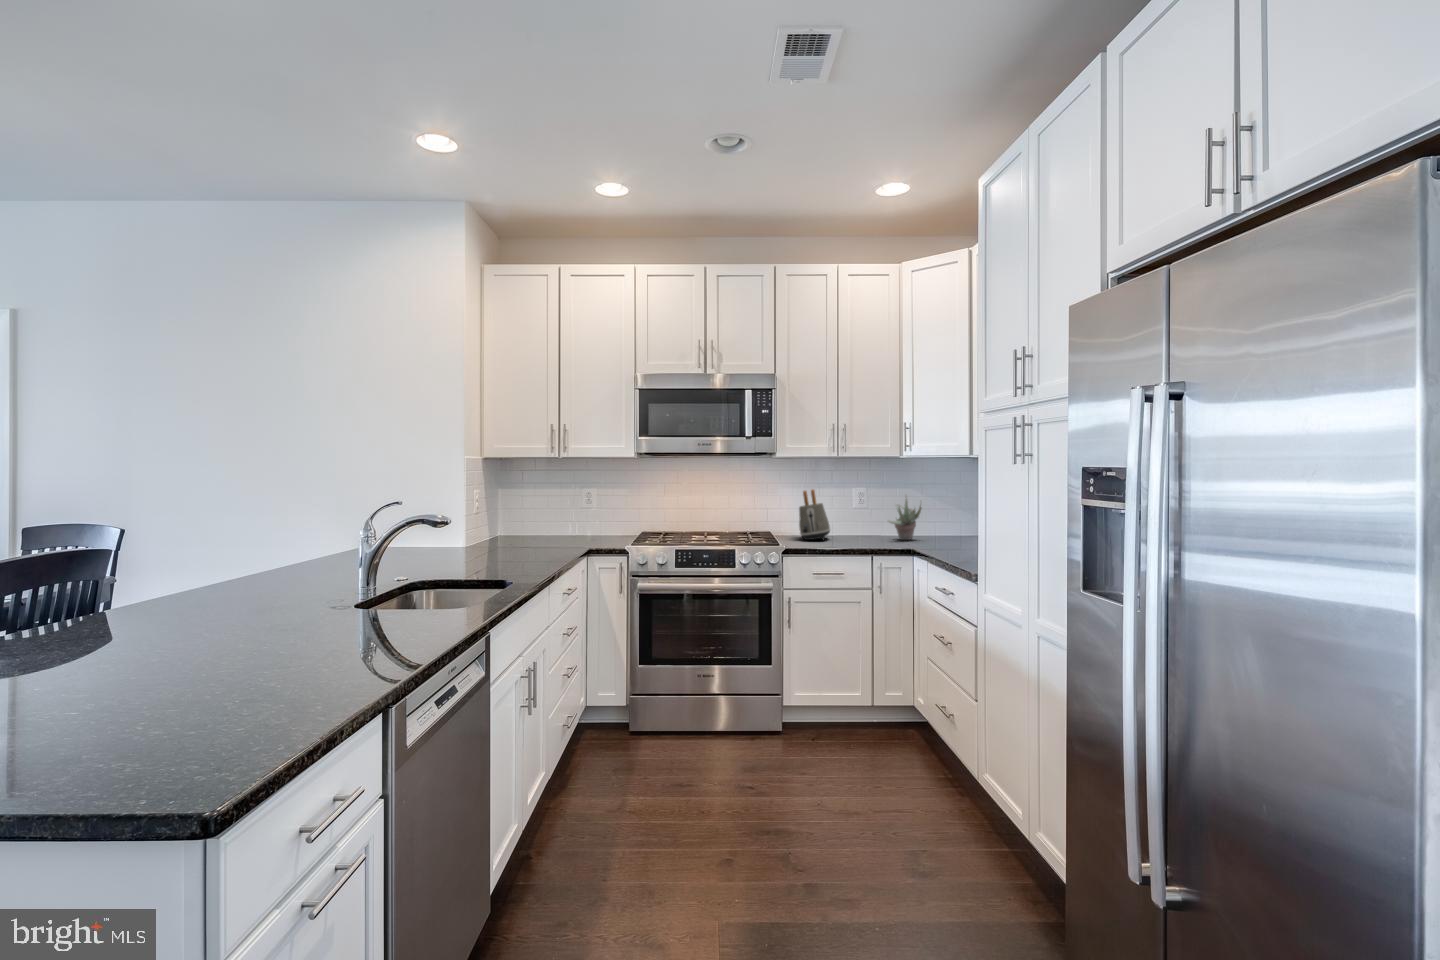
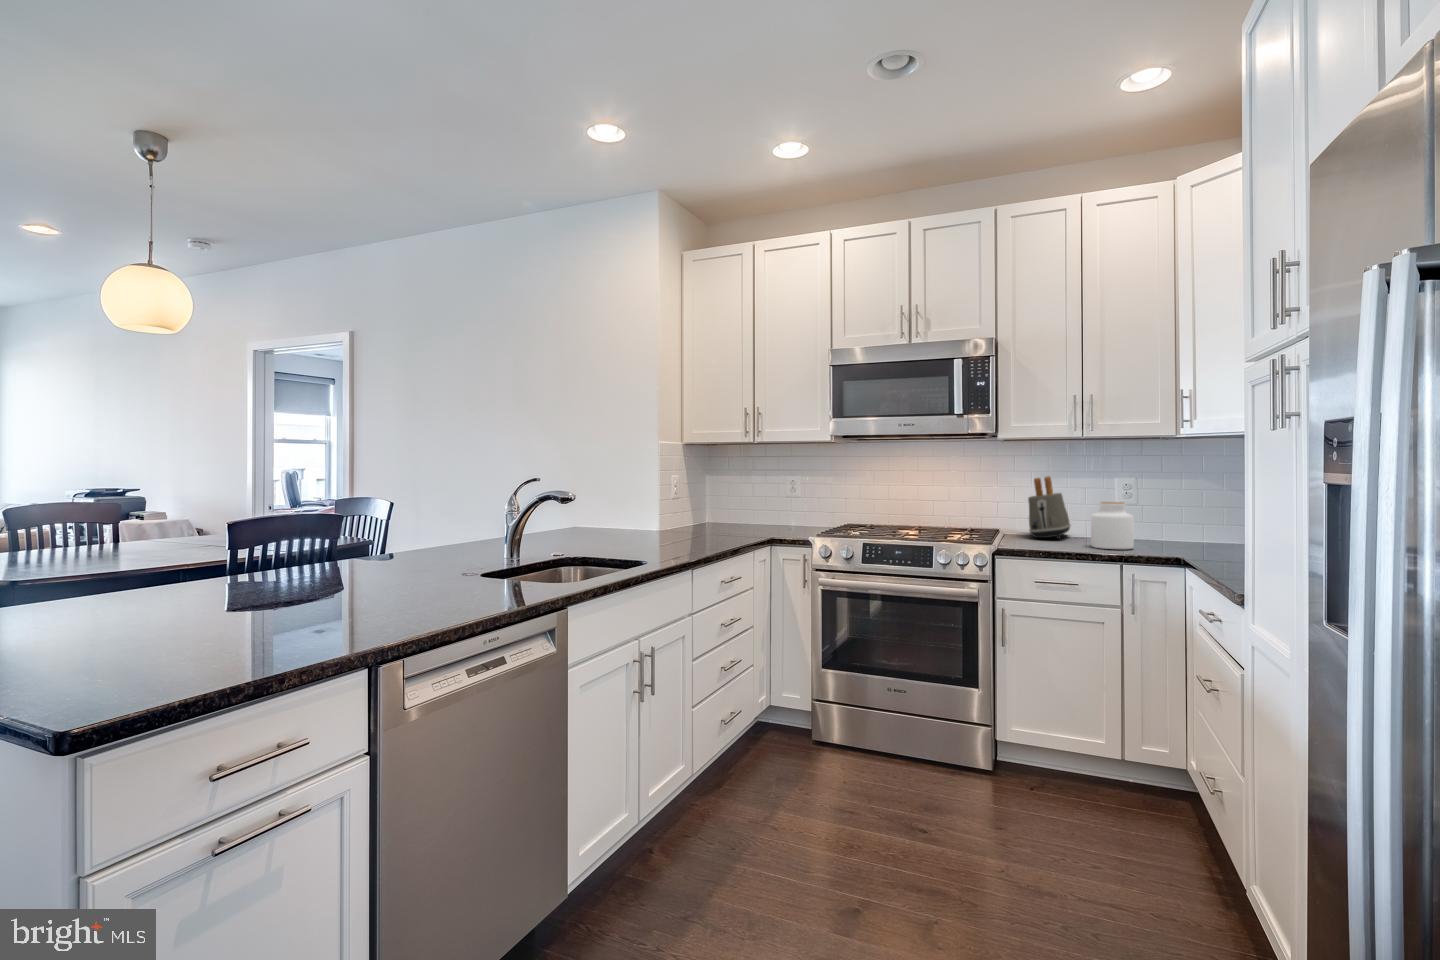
succulent plant: present [888,496,921,540] -> none [1149,483,1204,542]
jar: none [849,509,879,546] -> present [1091,502,1134,549]

